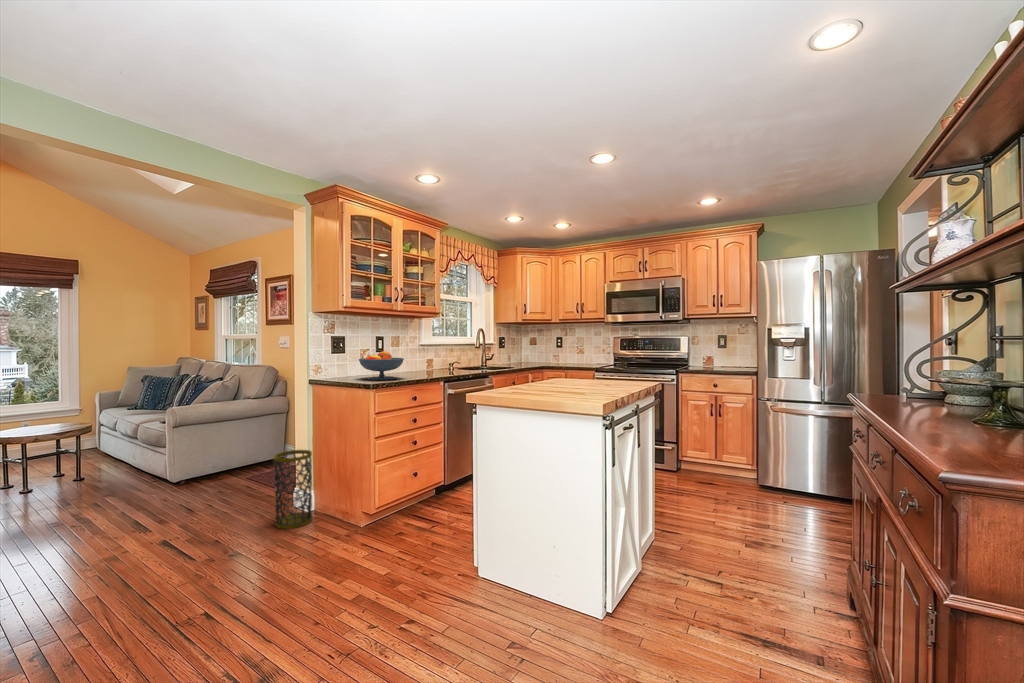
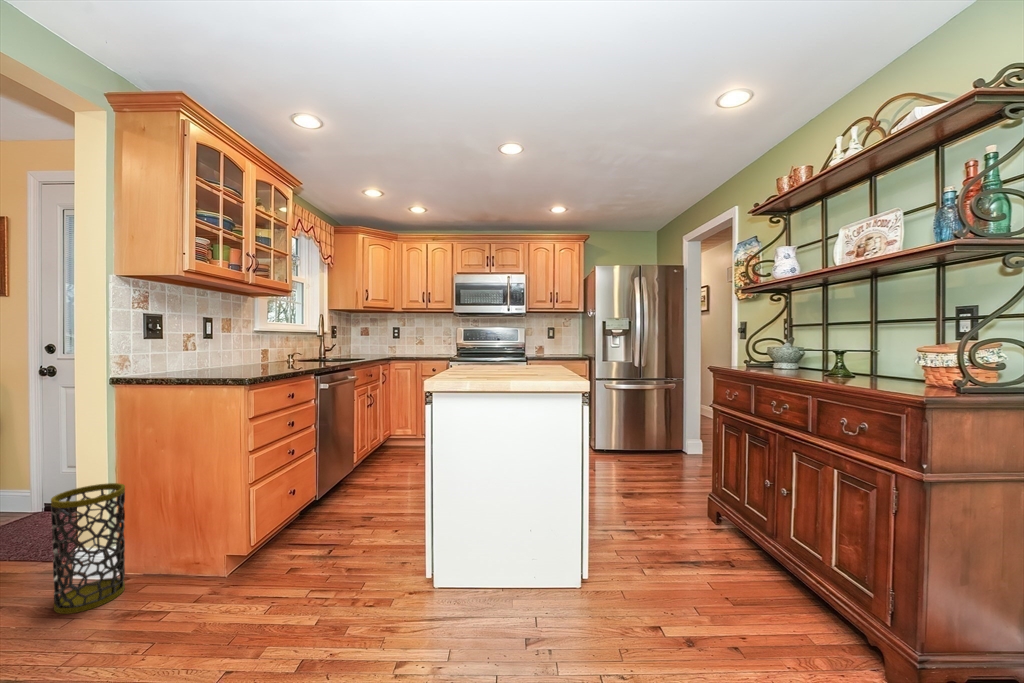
fruit bowl: present [359,351,404,380] -> none [195,336,265,374]

